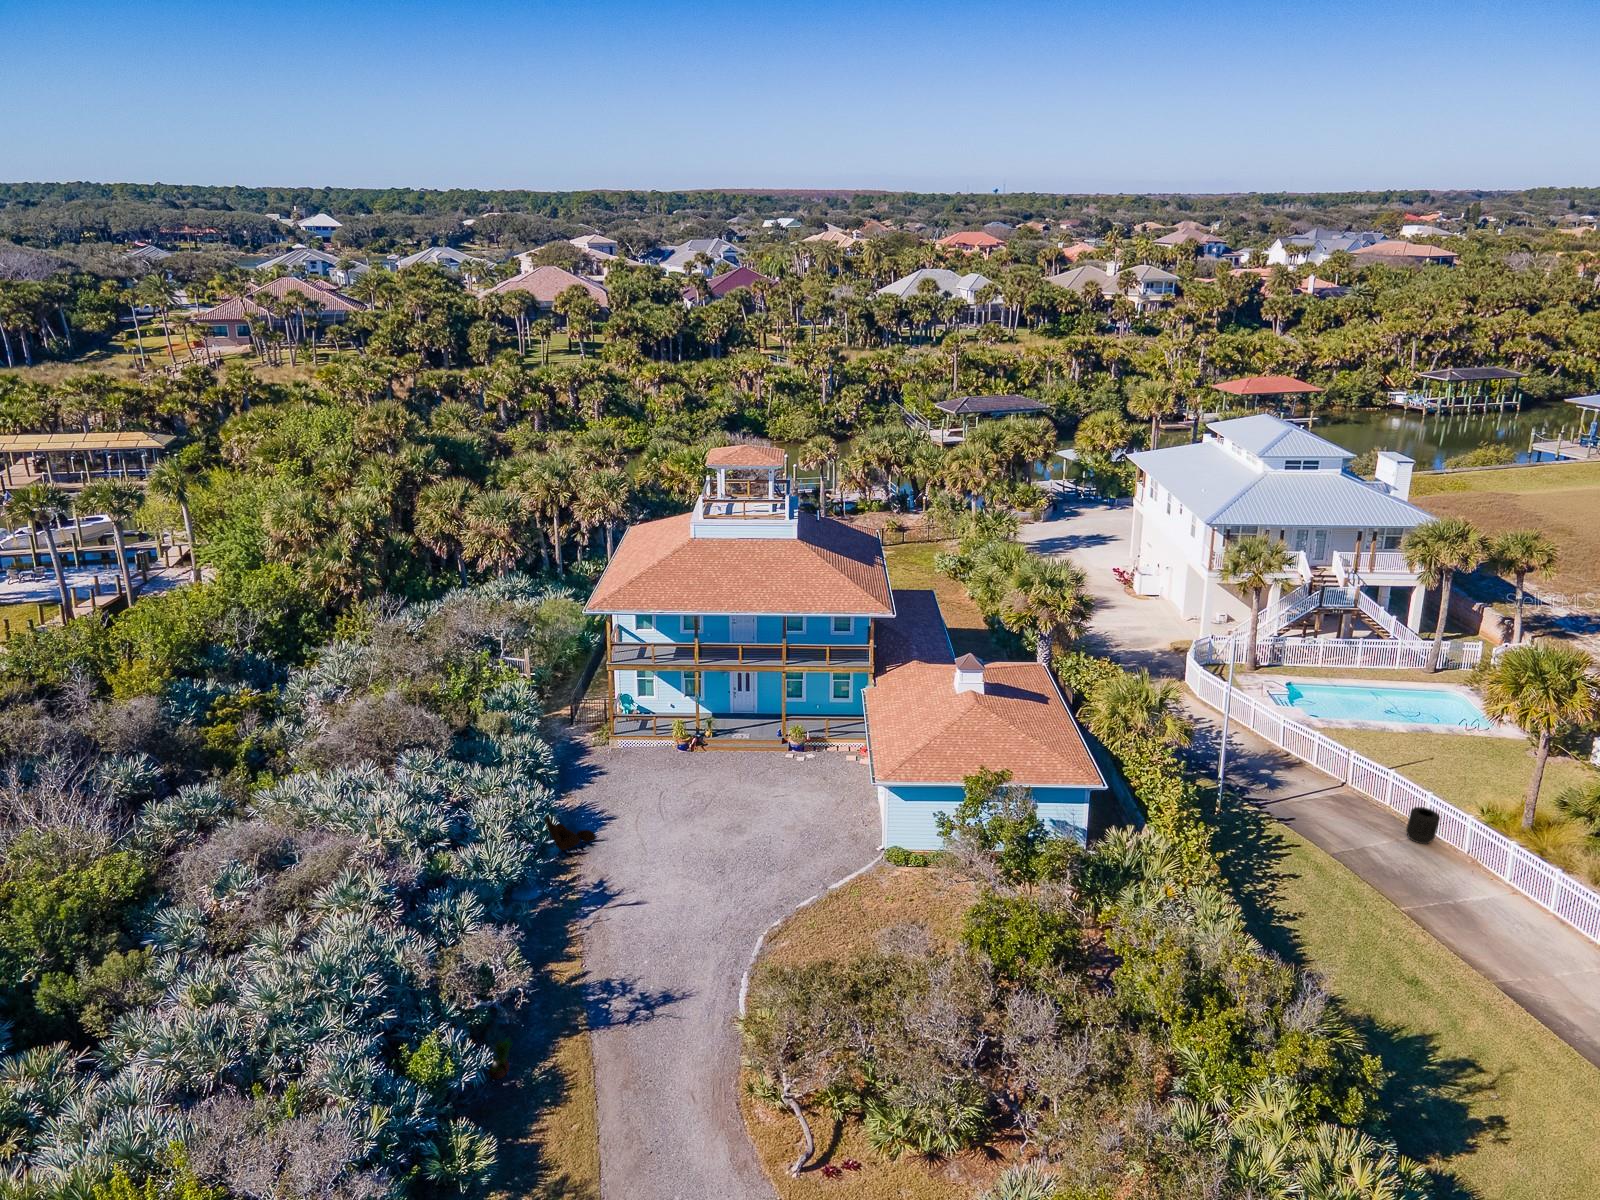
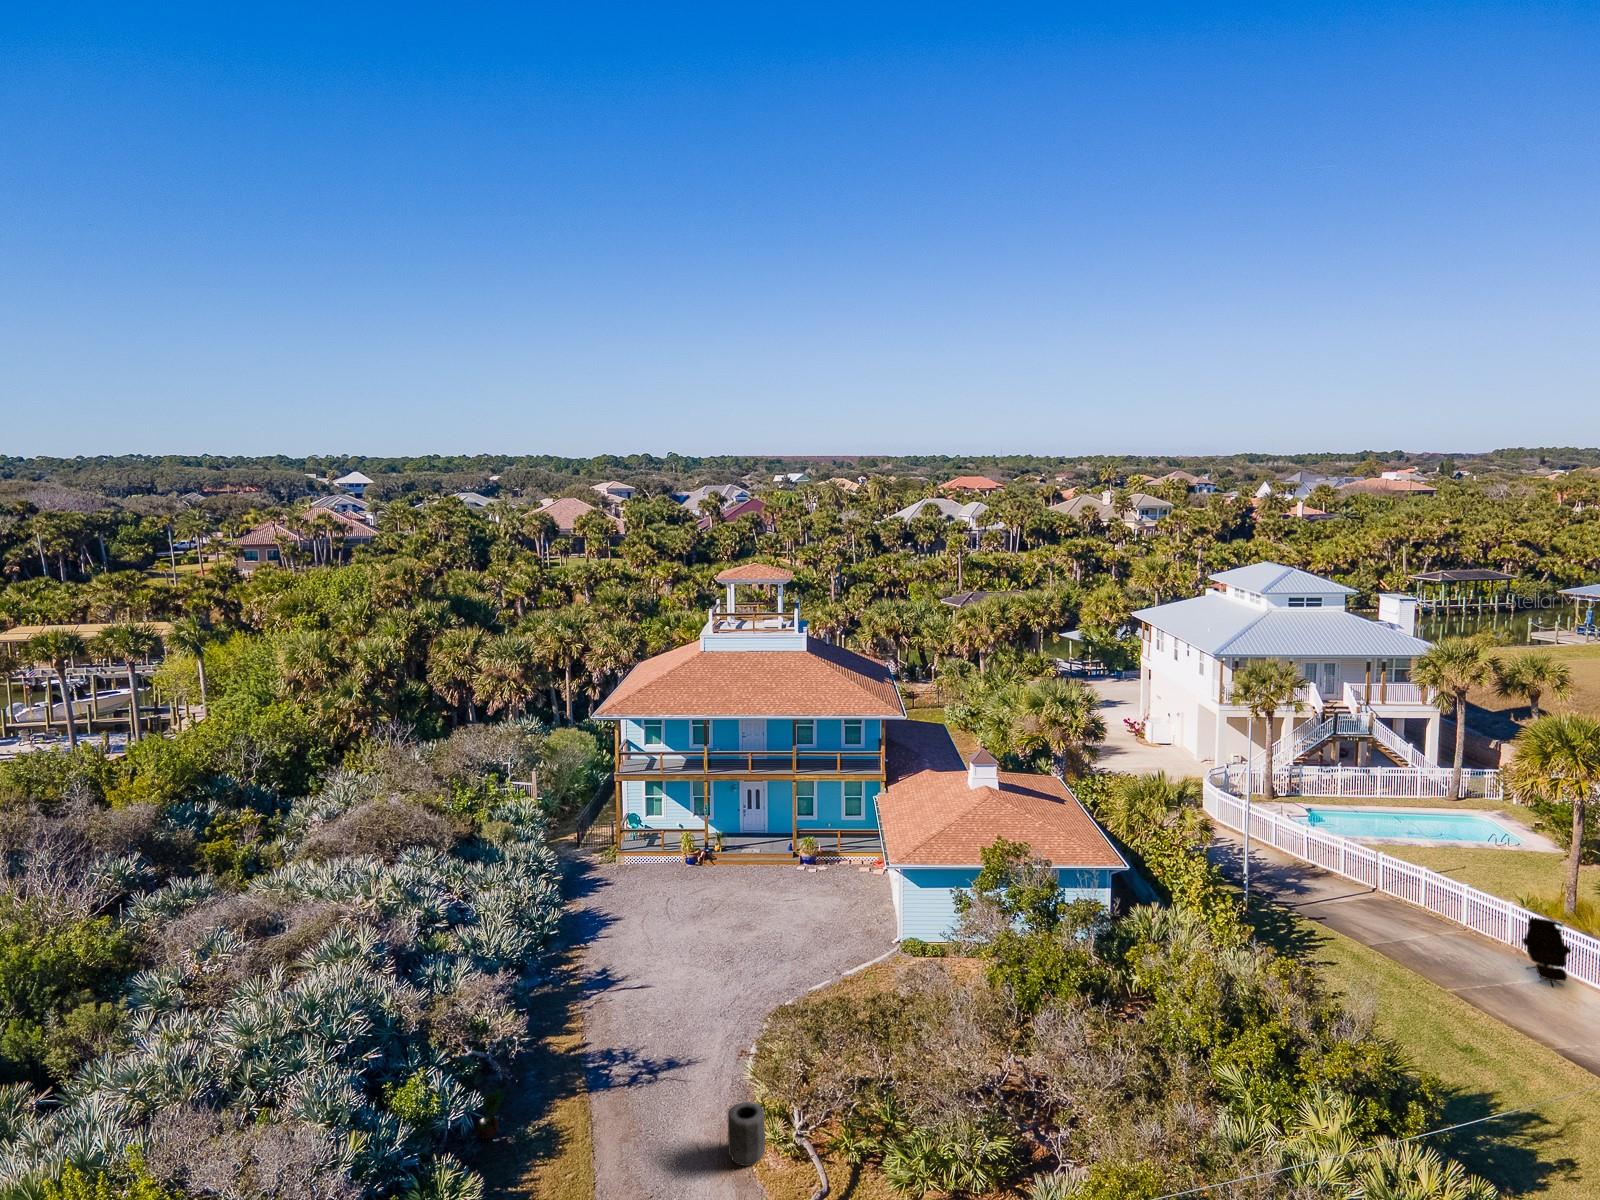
trash can: present [1406,807,1440,844] -> present [728,1102,765,1166]
lounge chair: present [545,816,597,857] -> present [1522,918,1571,985]

